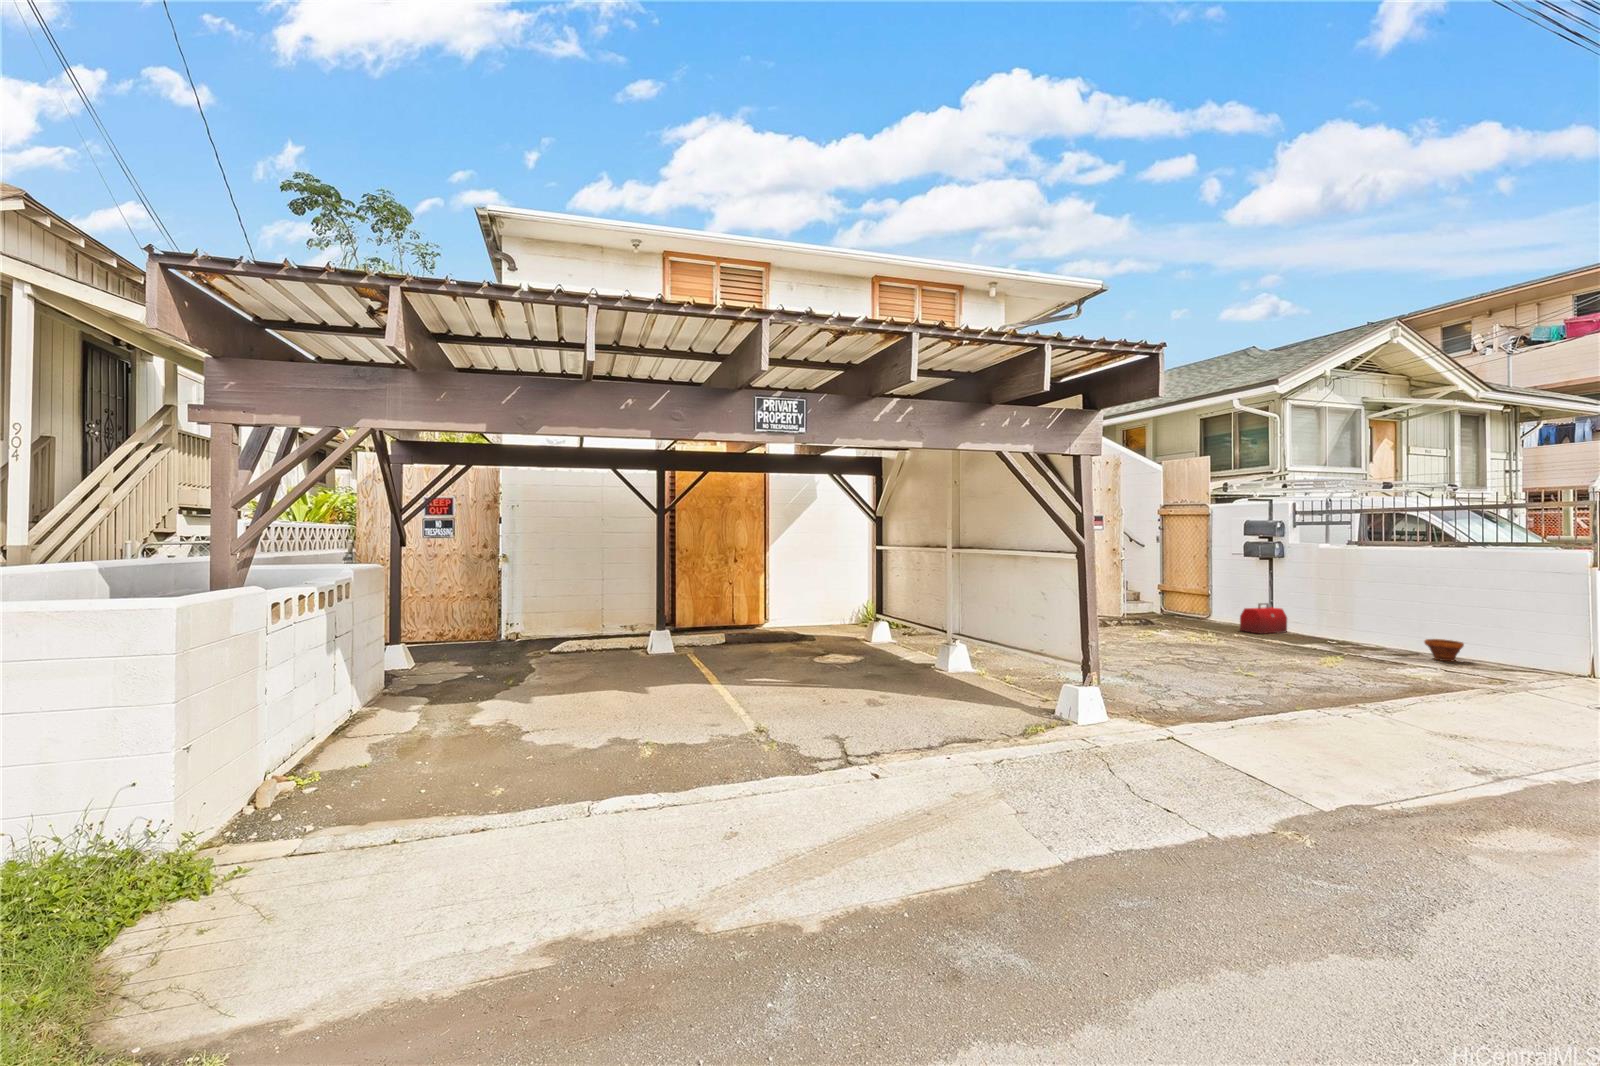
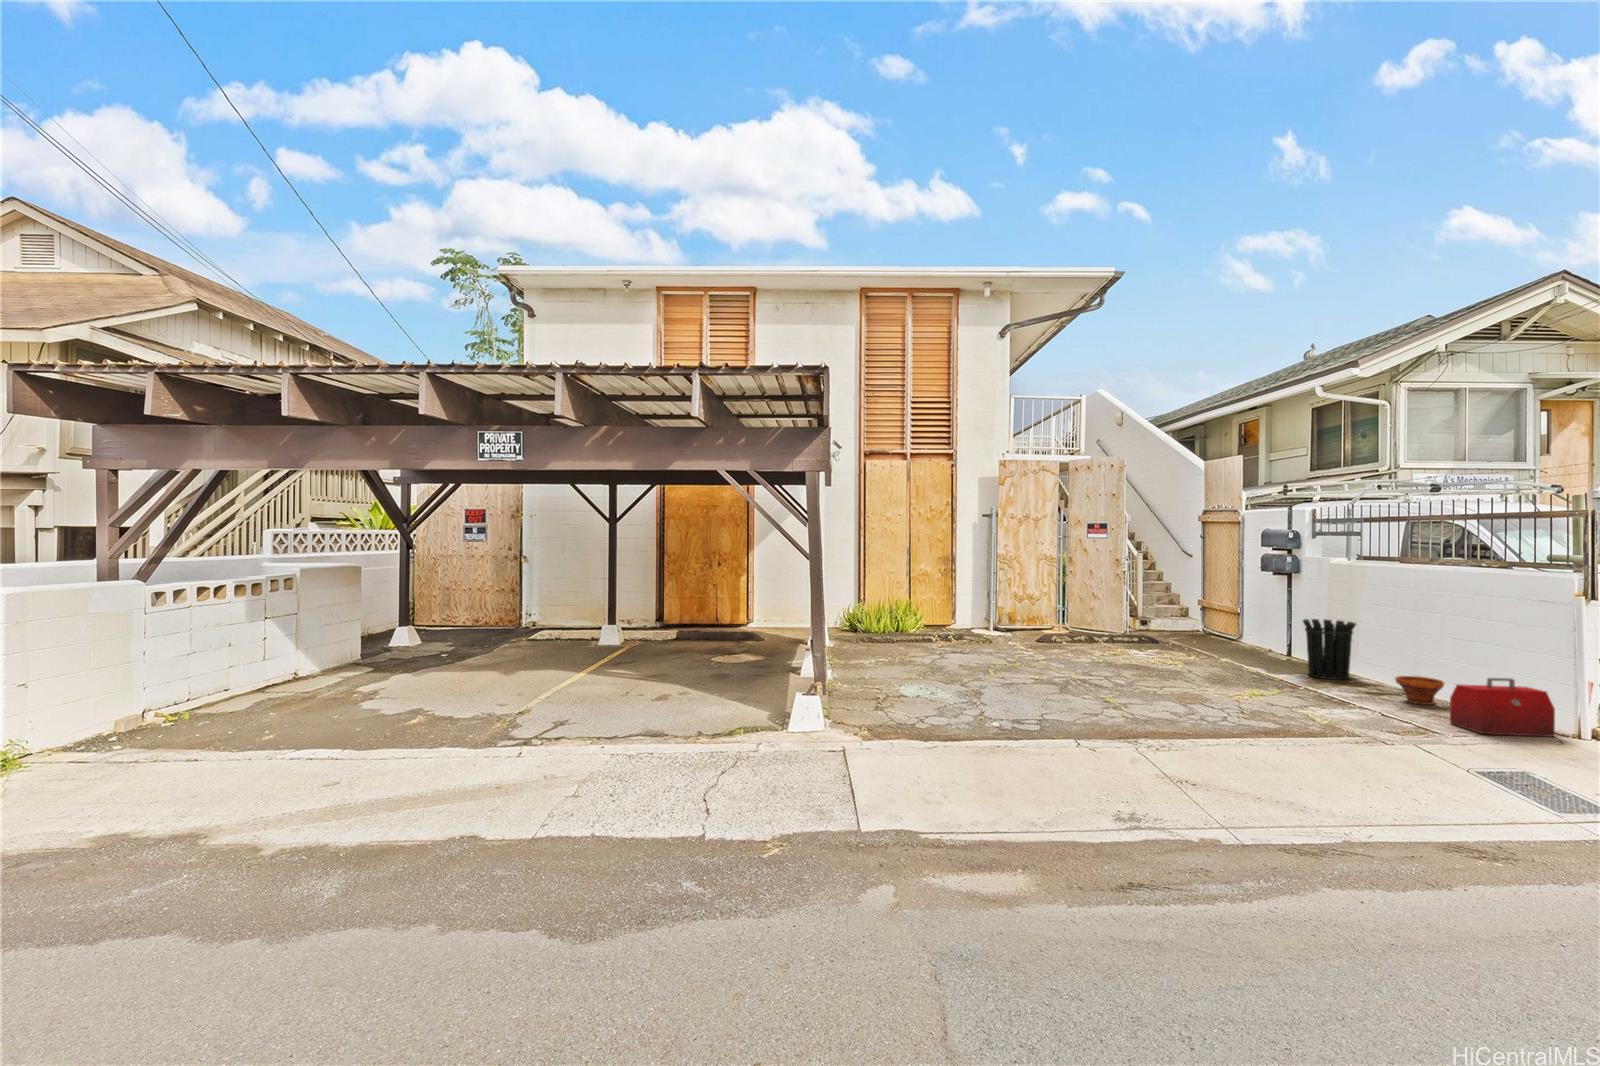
waste bin: none [1317,596,1363,645] -> present [1303,619,1356,680]
toolbox: present [1240,603,1287,634] -> present [1450,678,1555,737]

